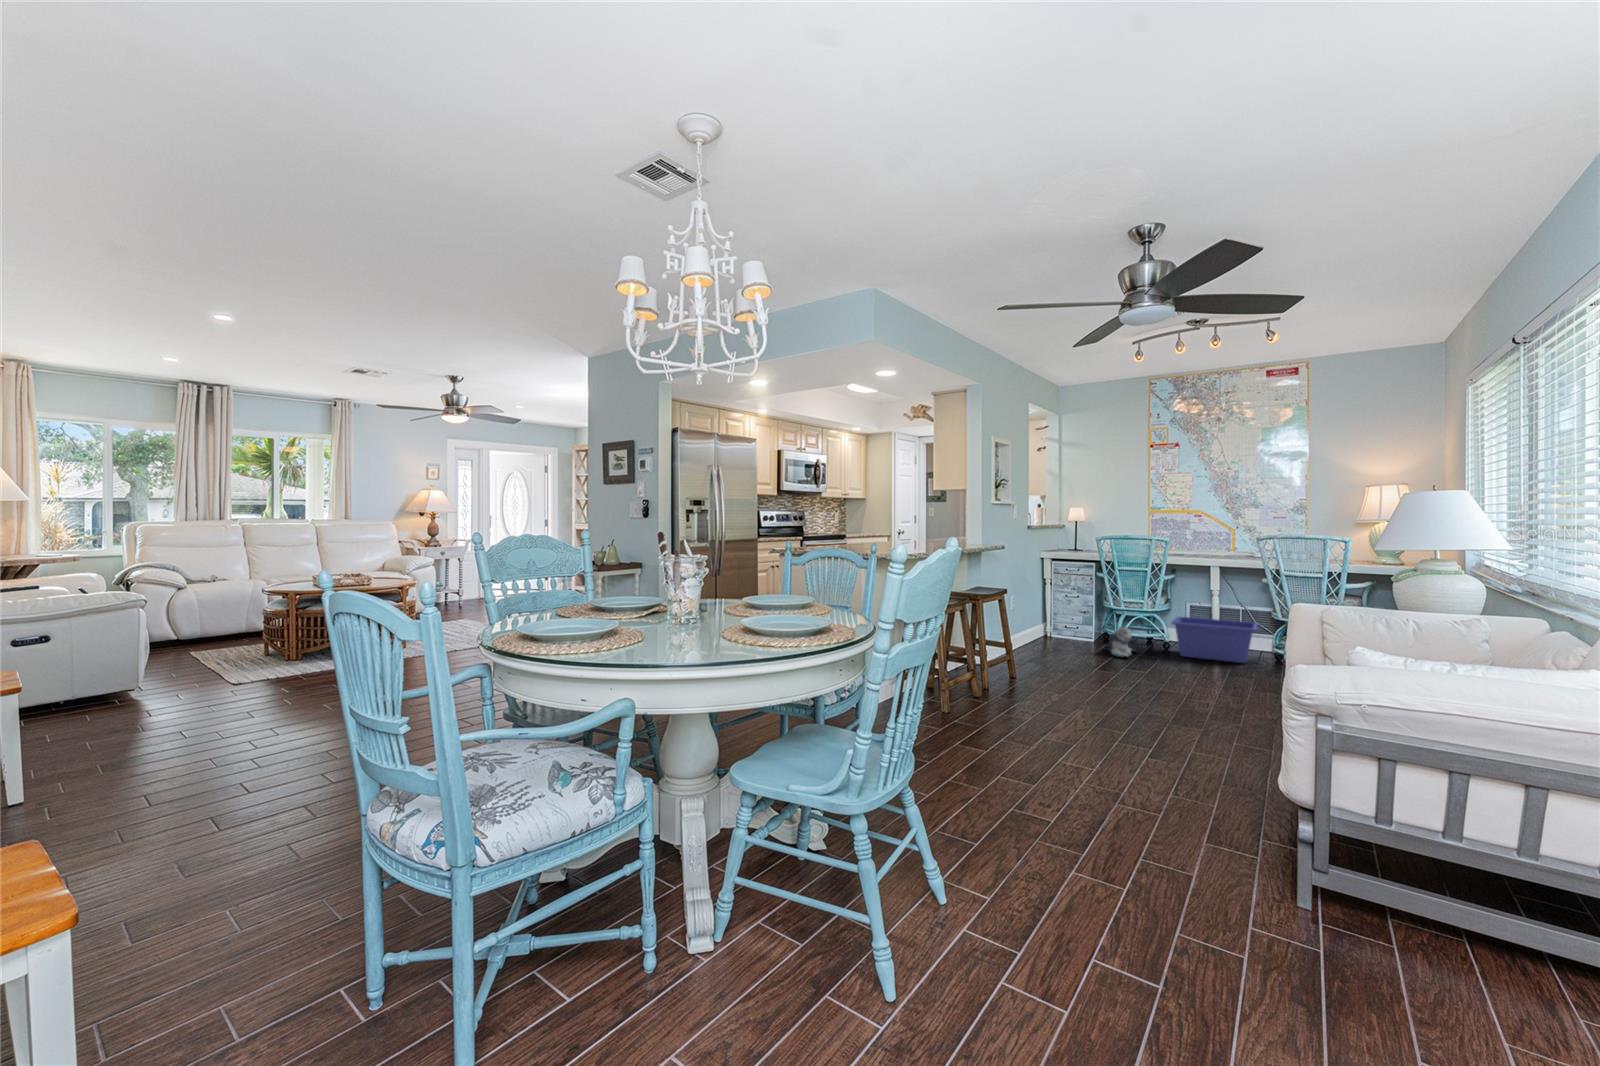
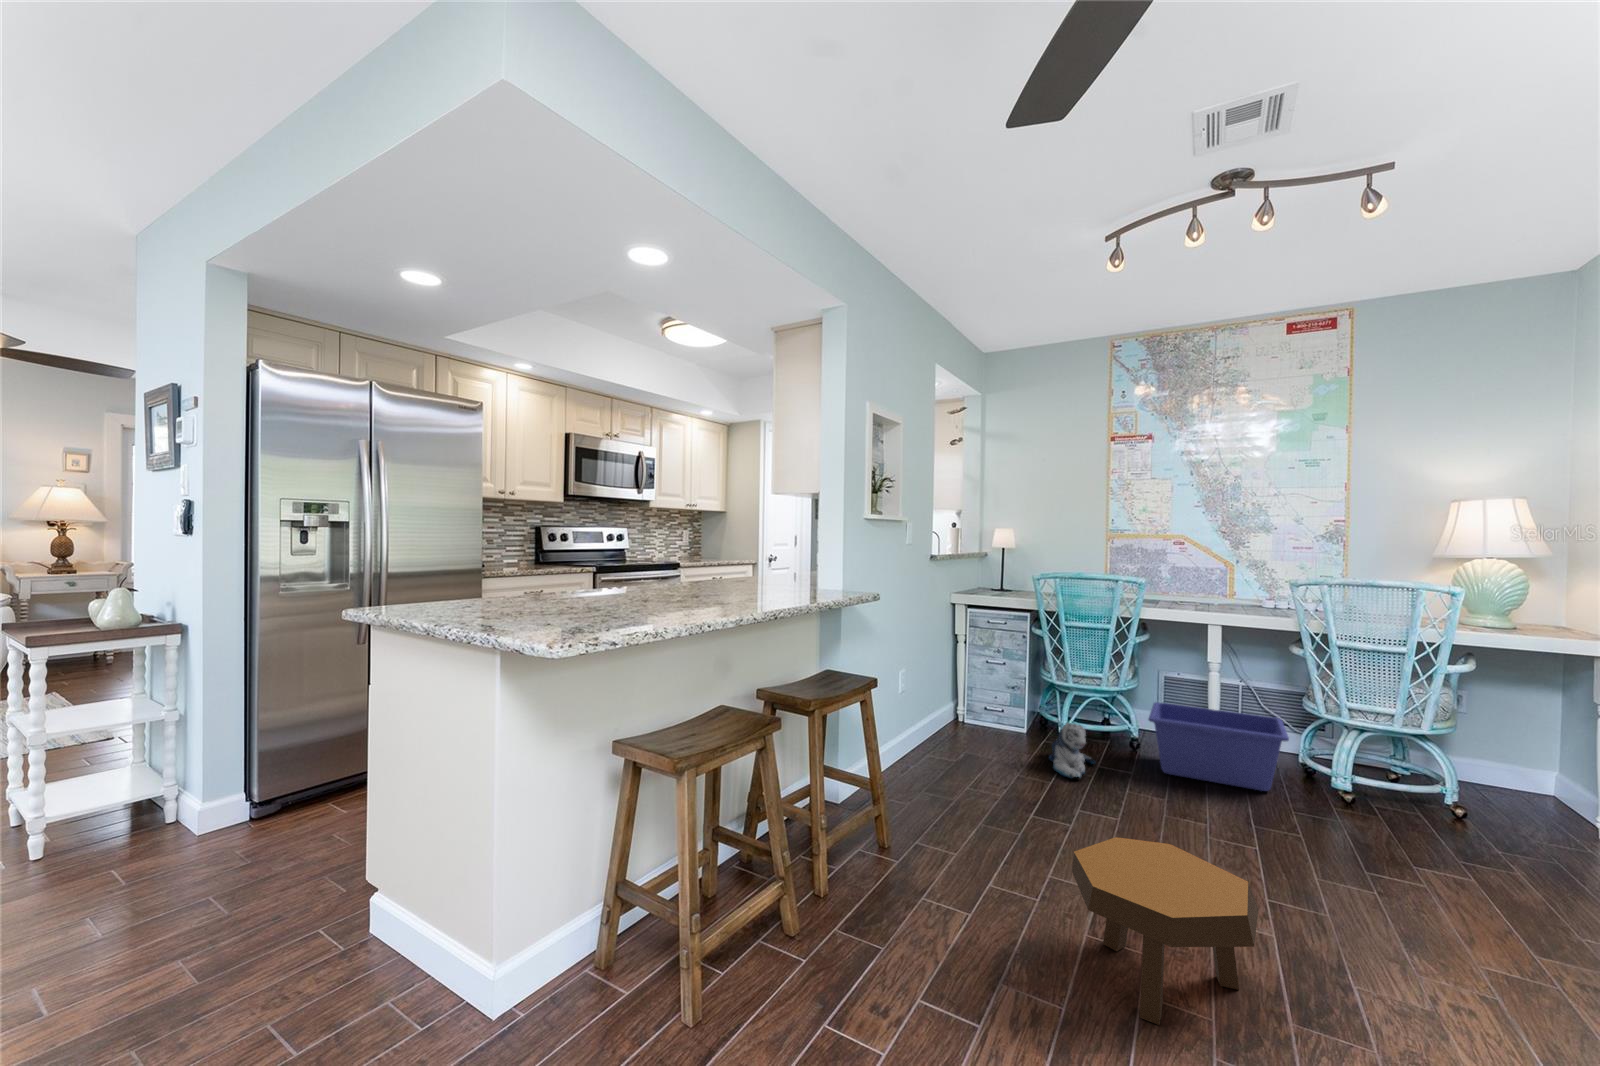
footstool: none [1120,657,1209,720] -> present [1072,837,1259,1025]

